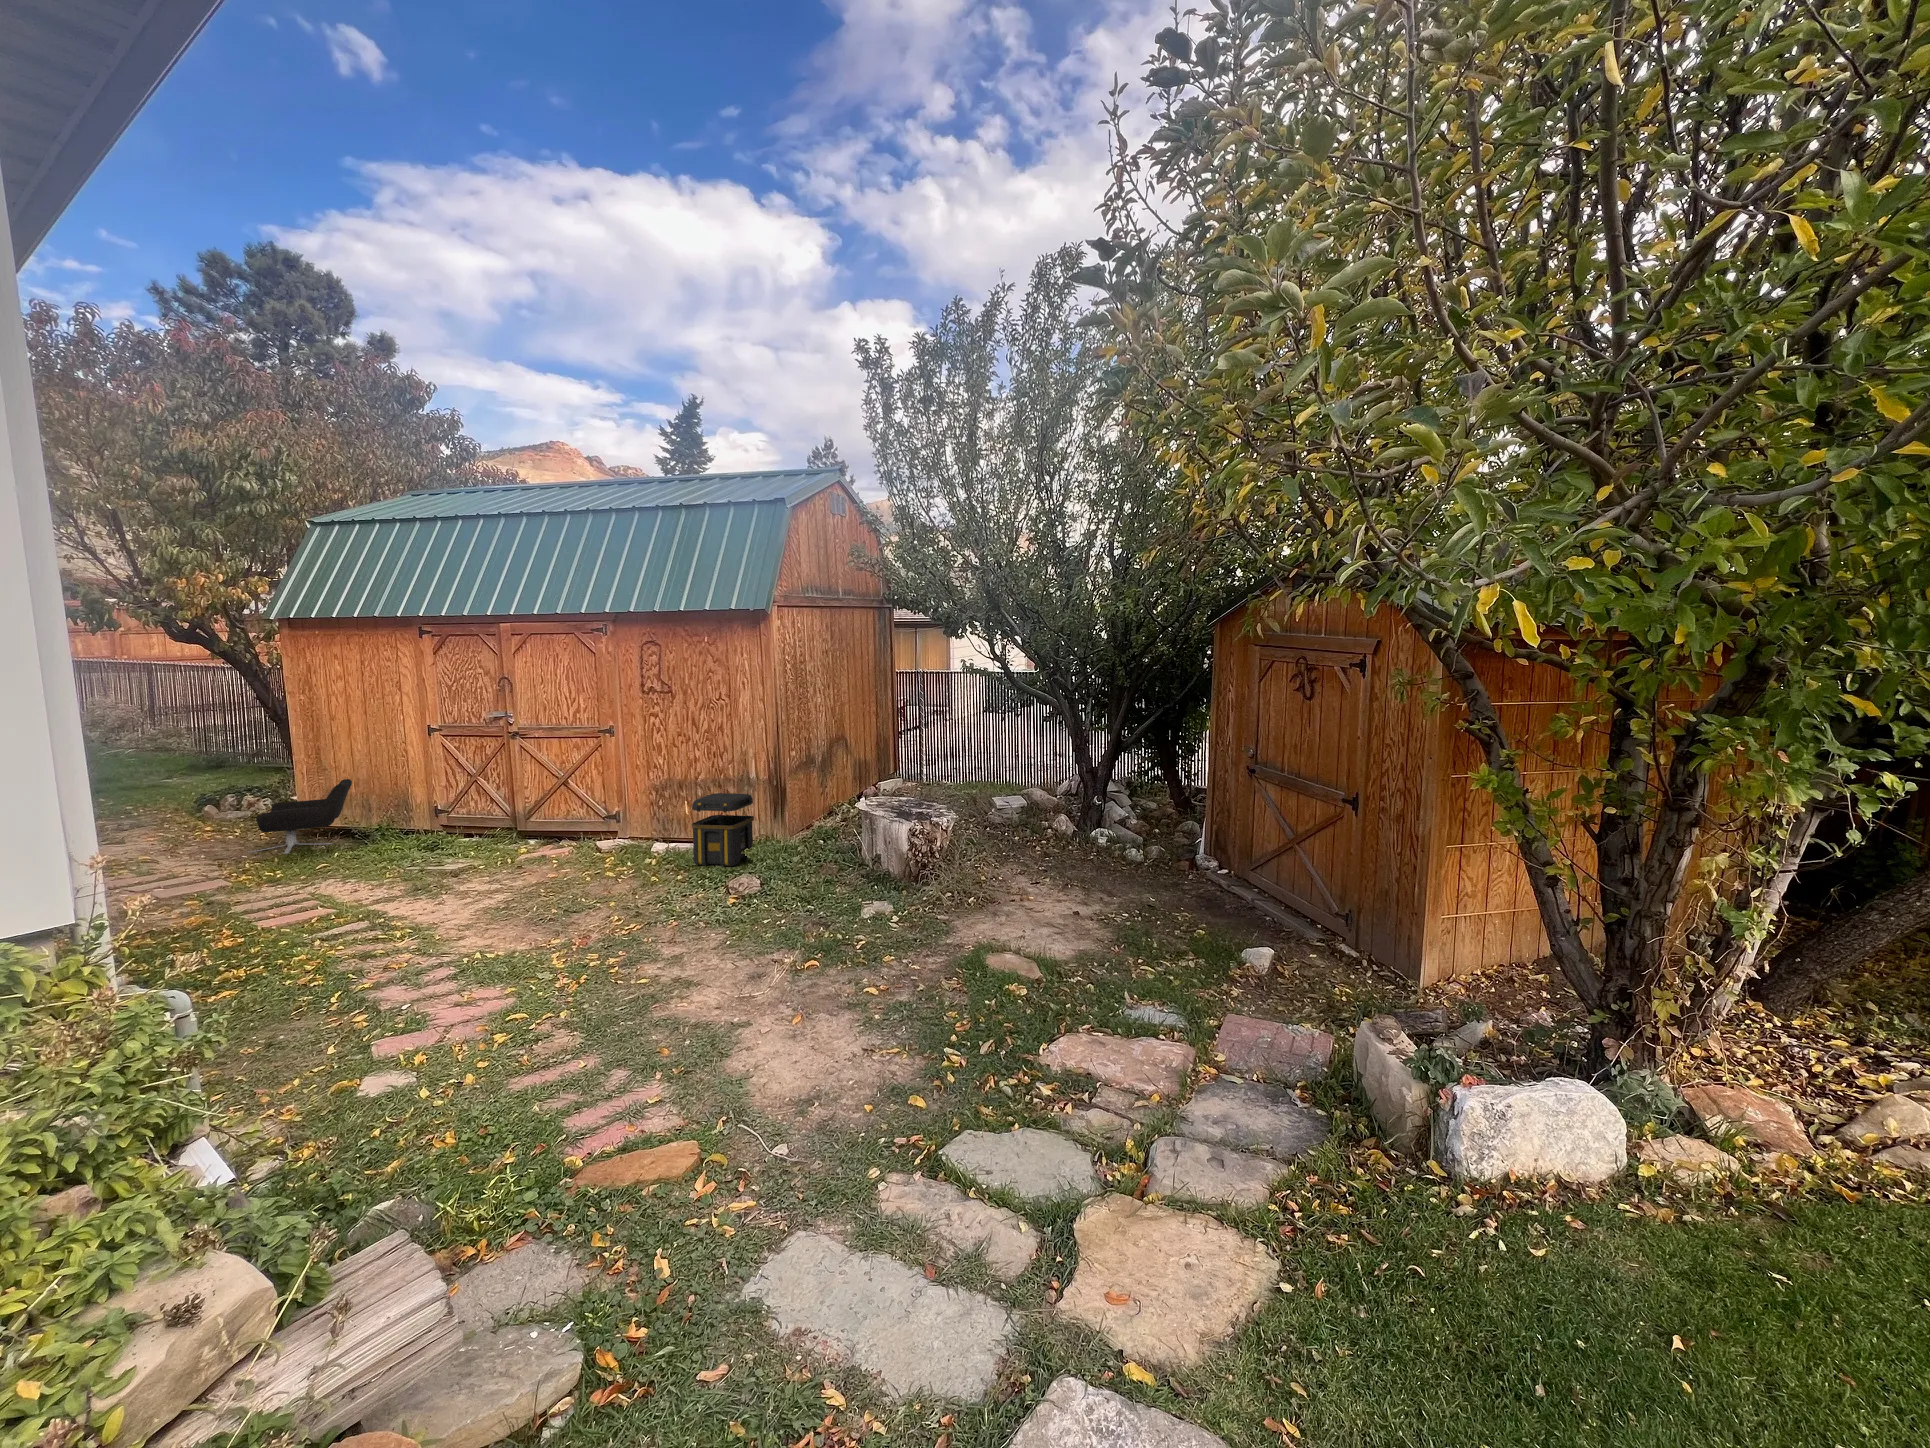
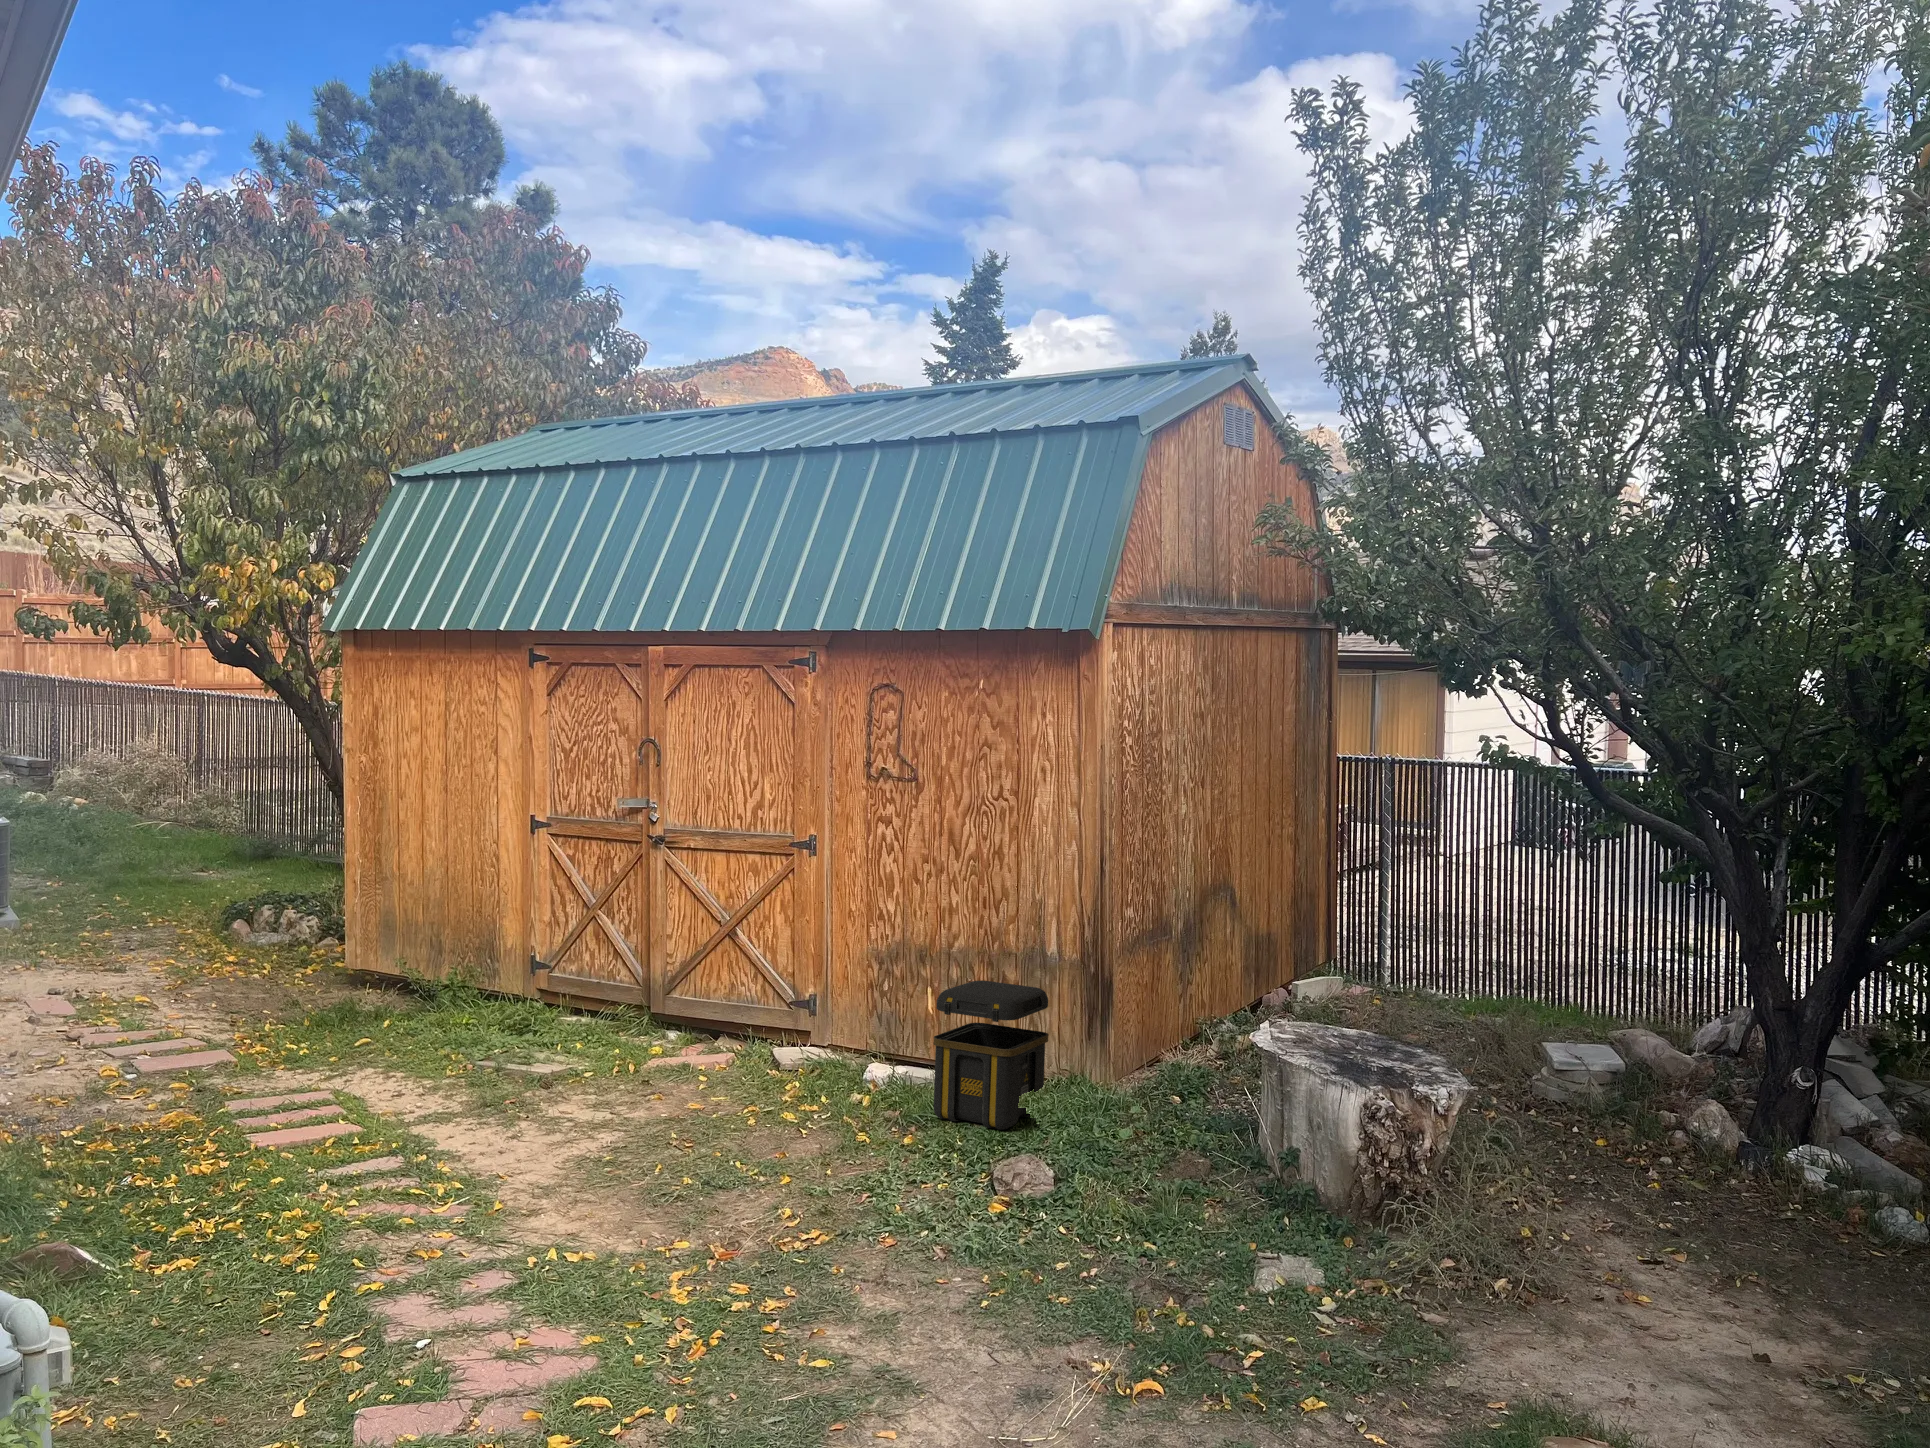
lounge chair: present [248,779,352,854] -> none [274,894,421,1011]

